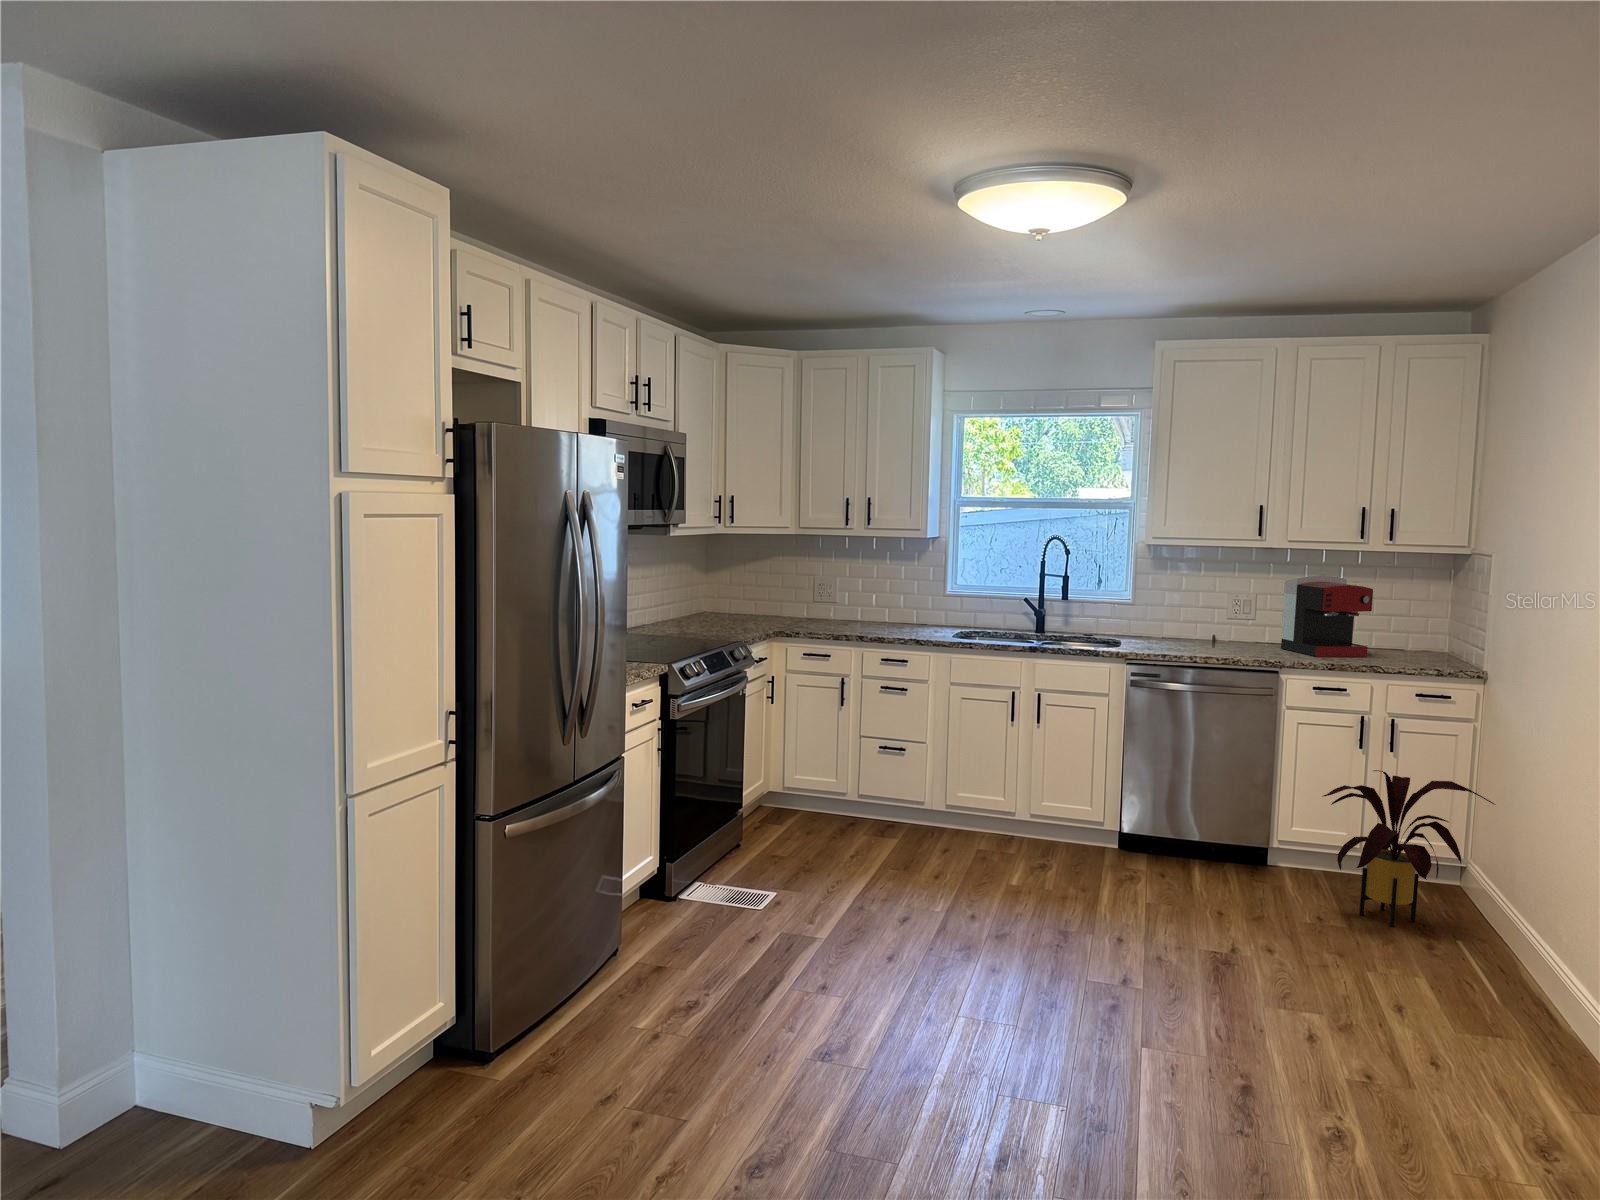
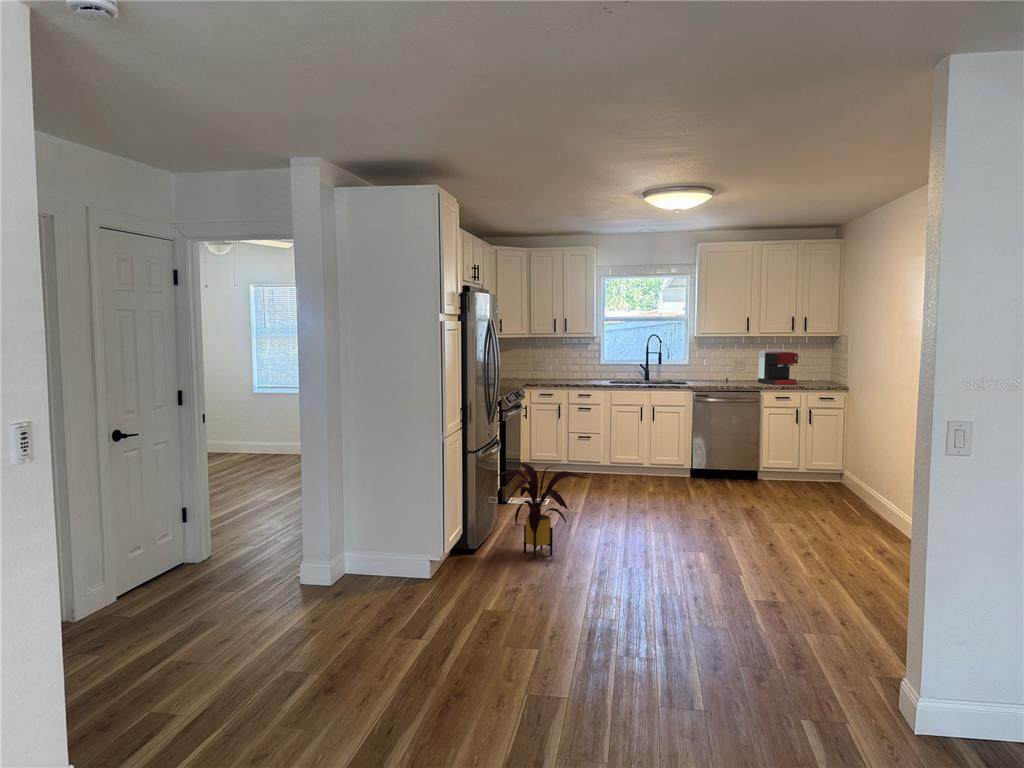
house plant: present [1322,770,1495,927] -> present [490,462,584,559]

